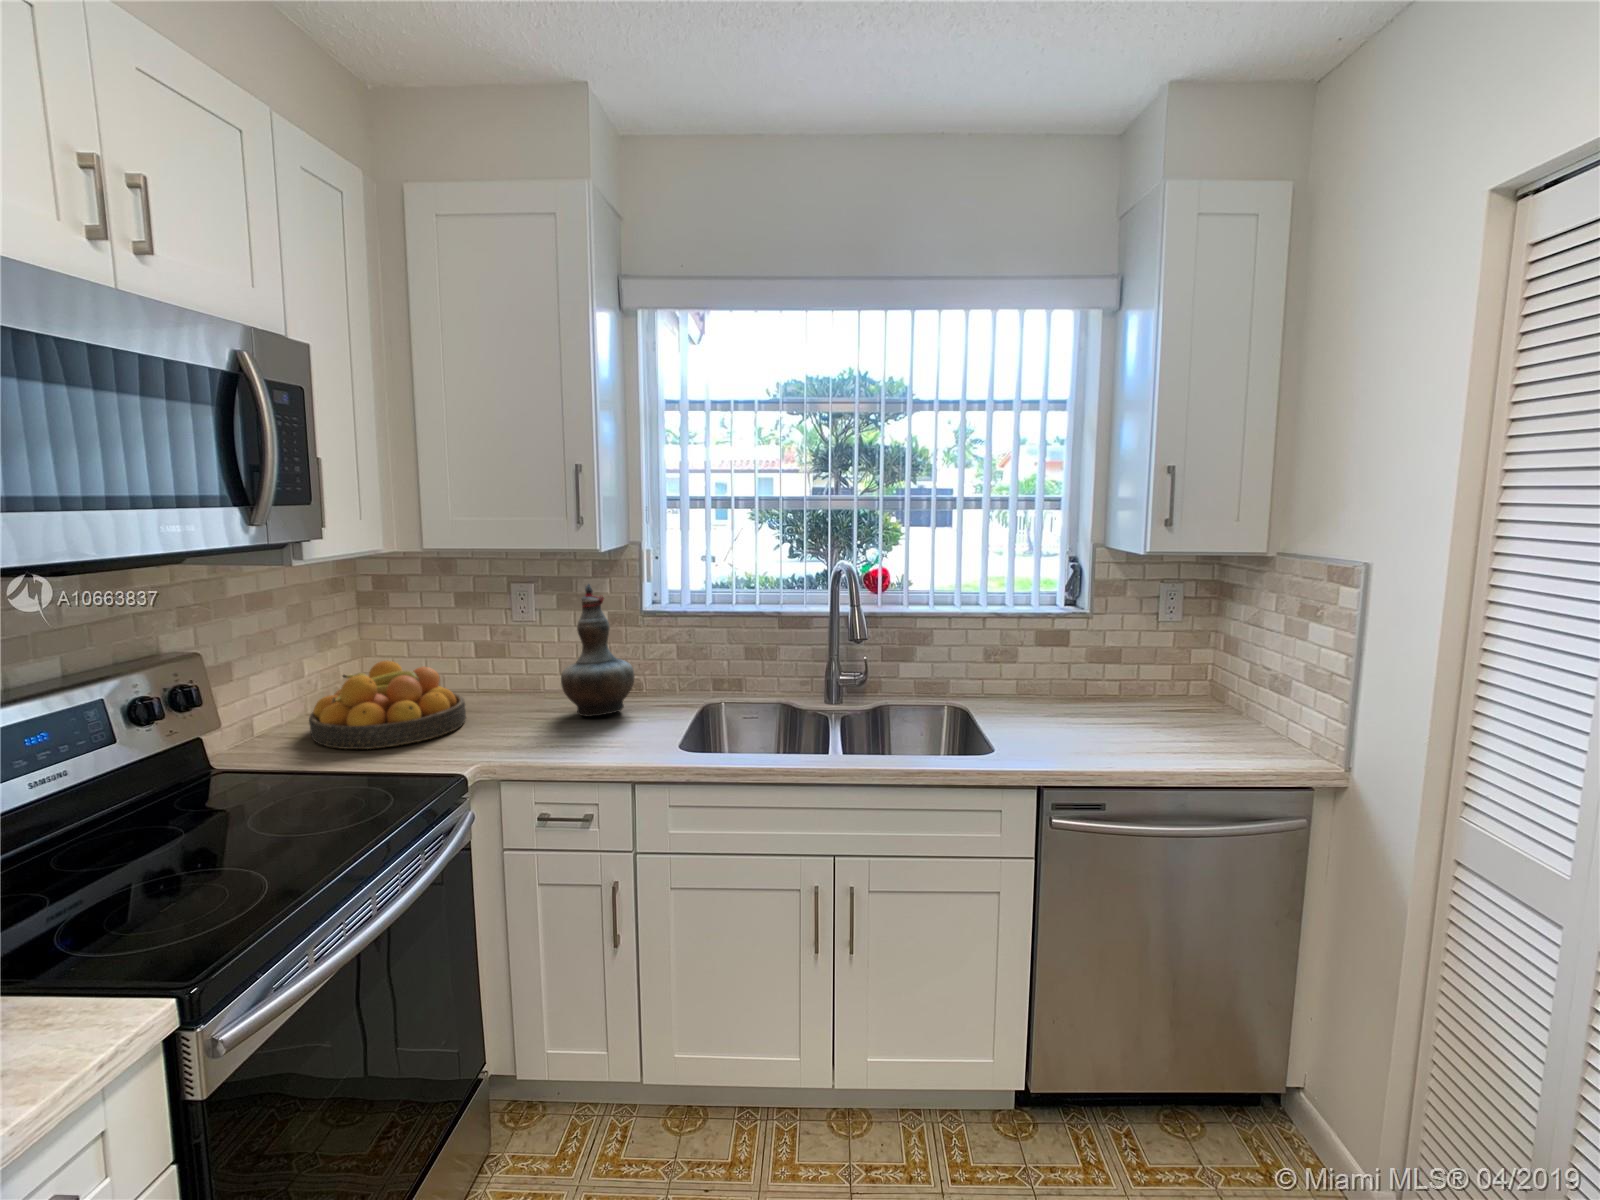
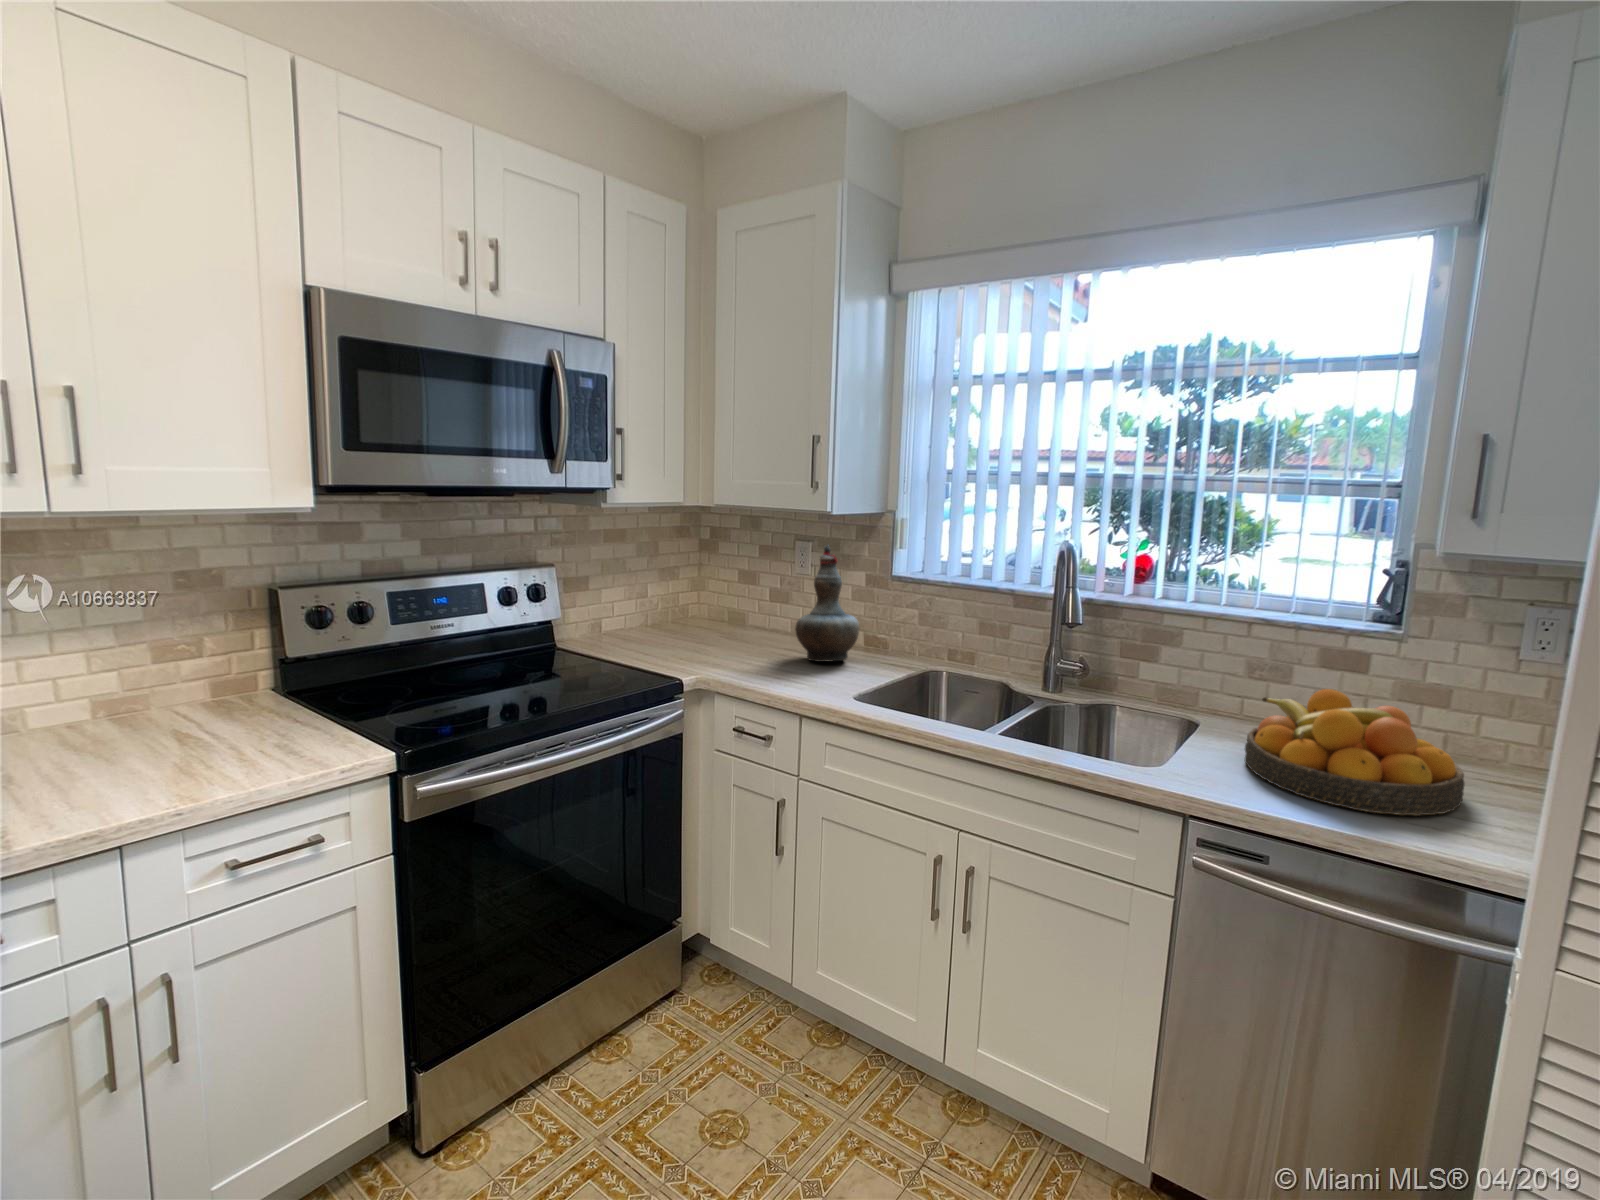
fruit bowl: present [309,661,466,749] -> present [1245,689,1464,816]

